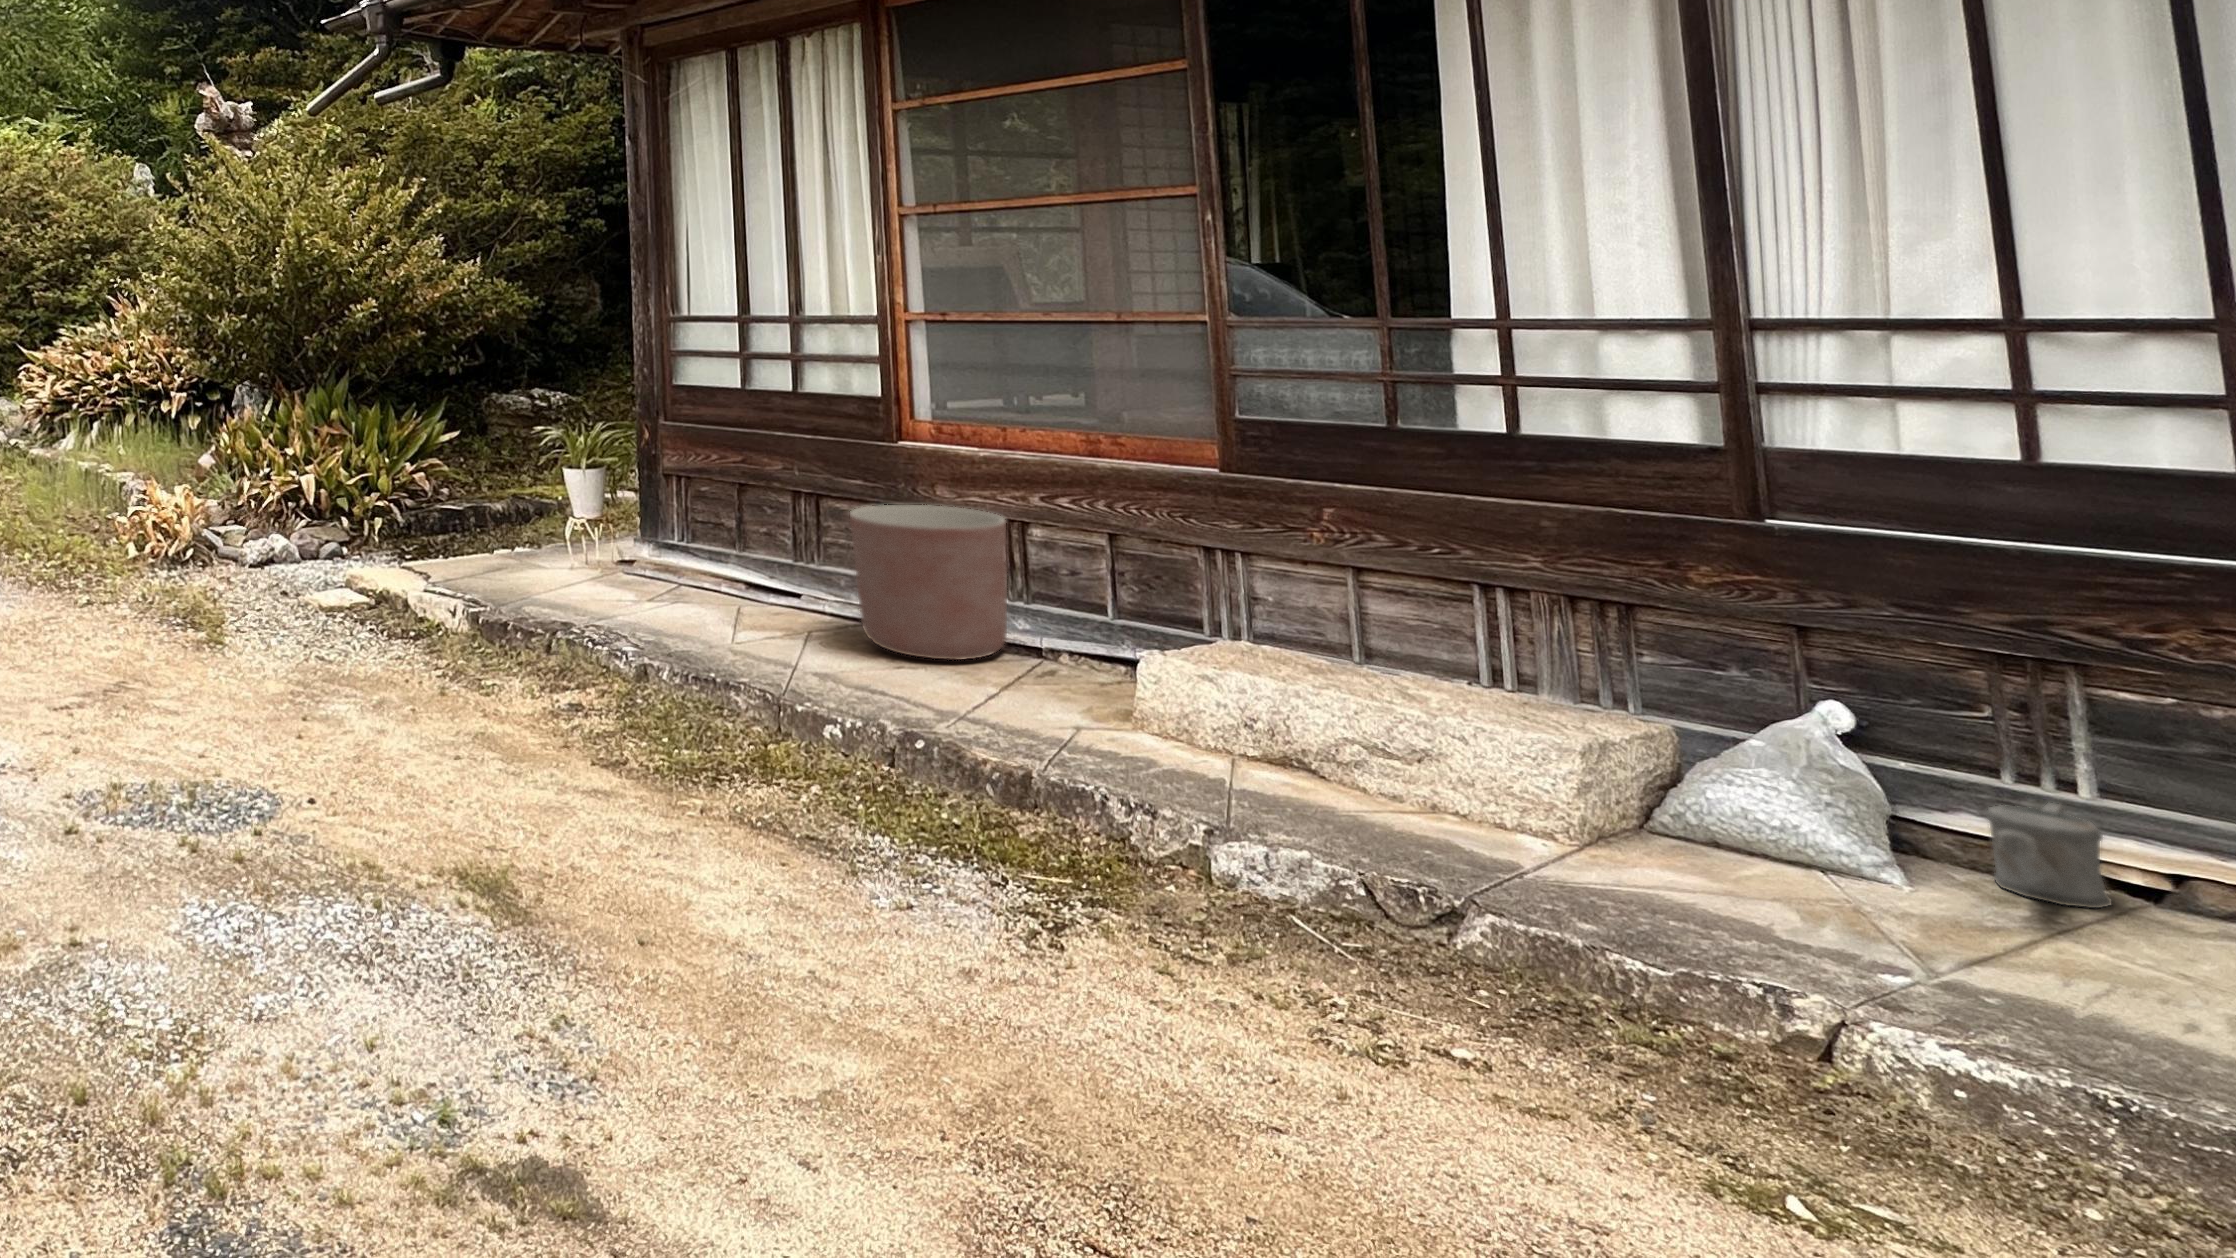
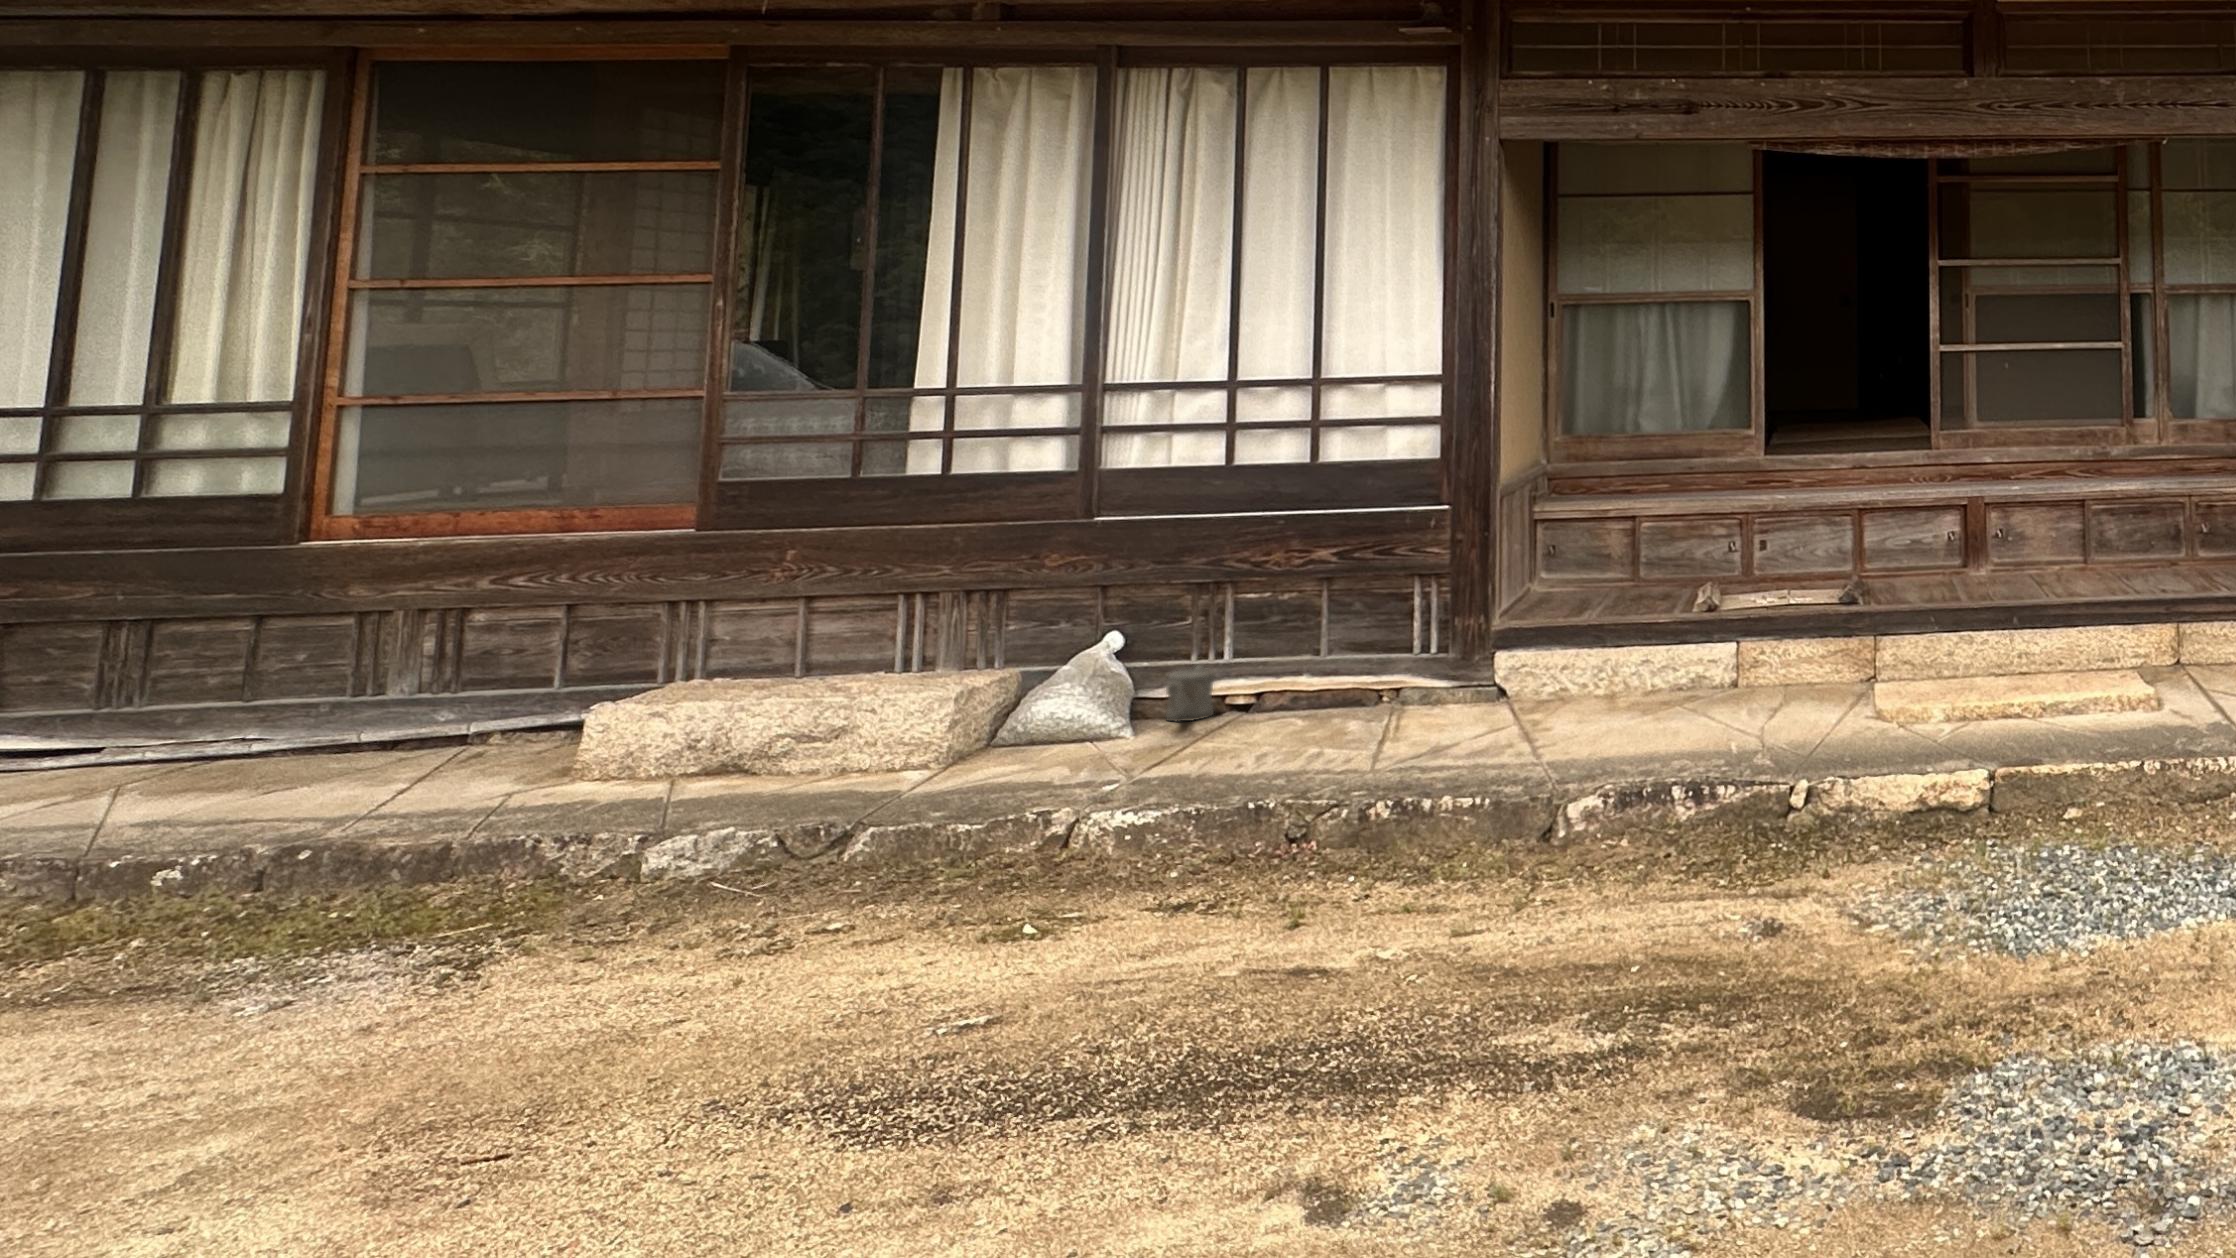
planter: present [850,505,1007,660] -> none [213,609,446,787]

